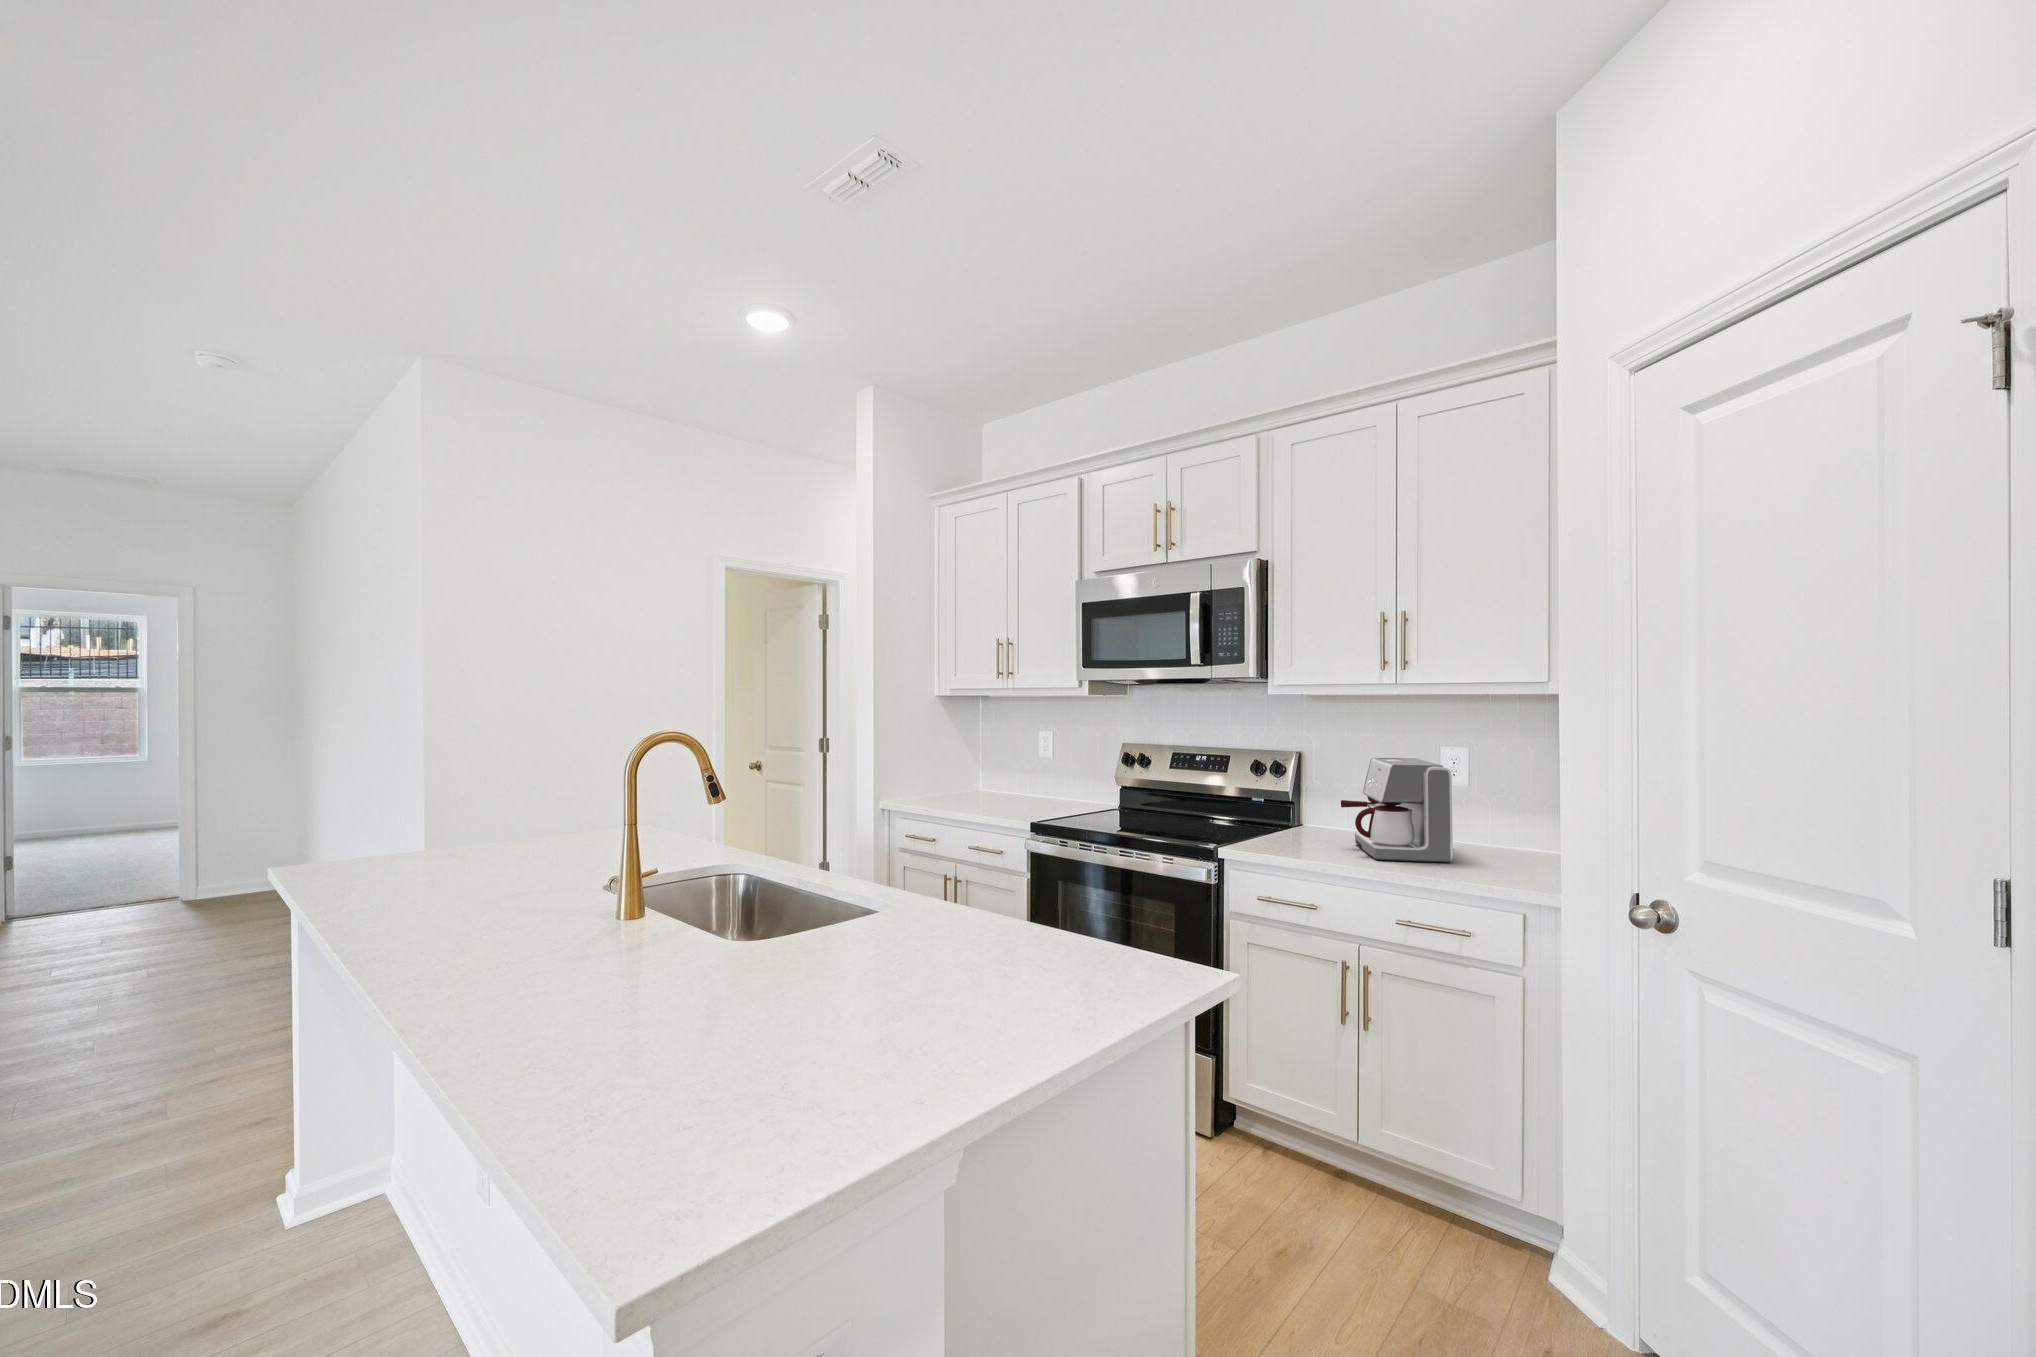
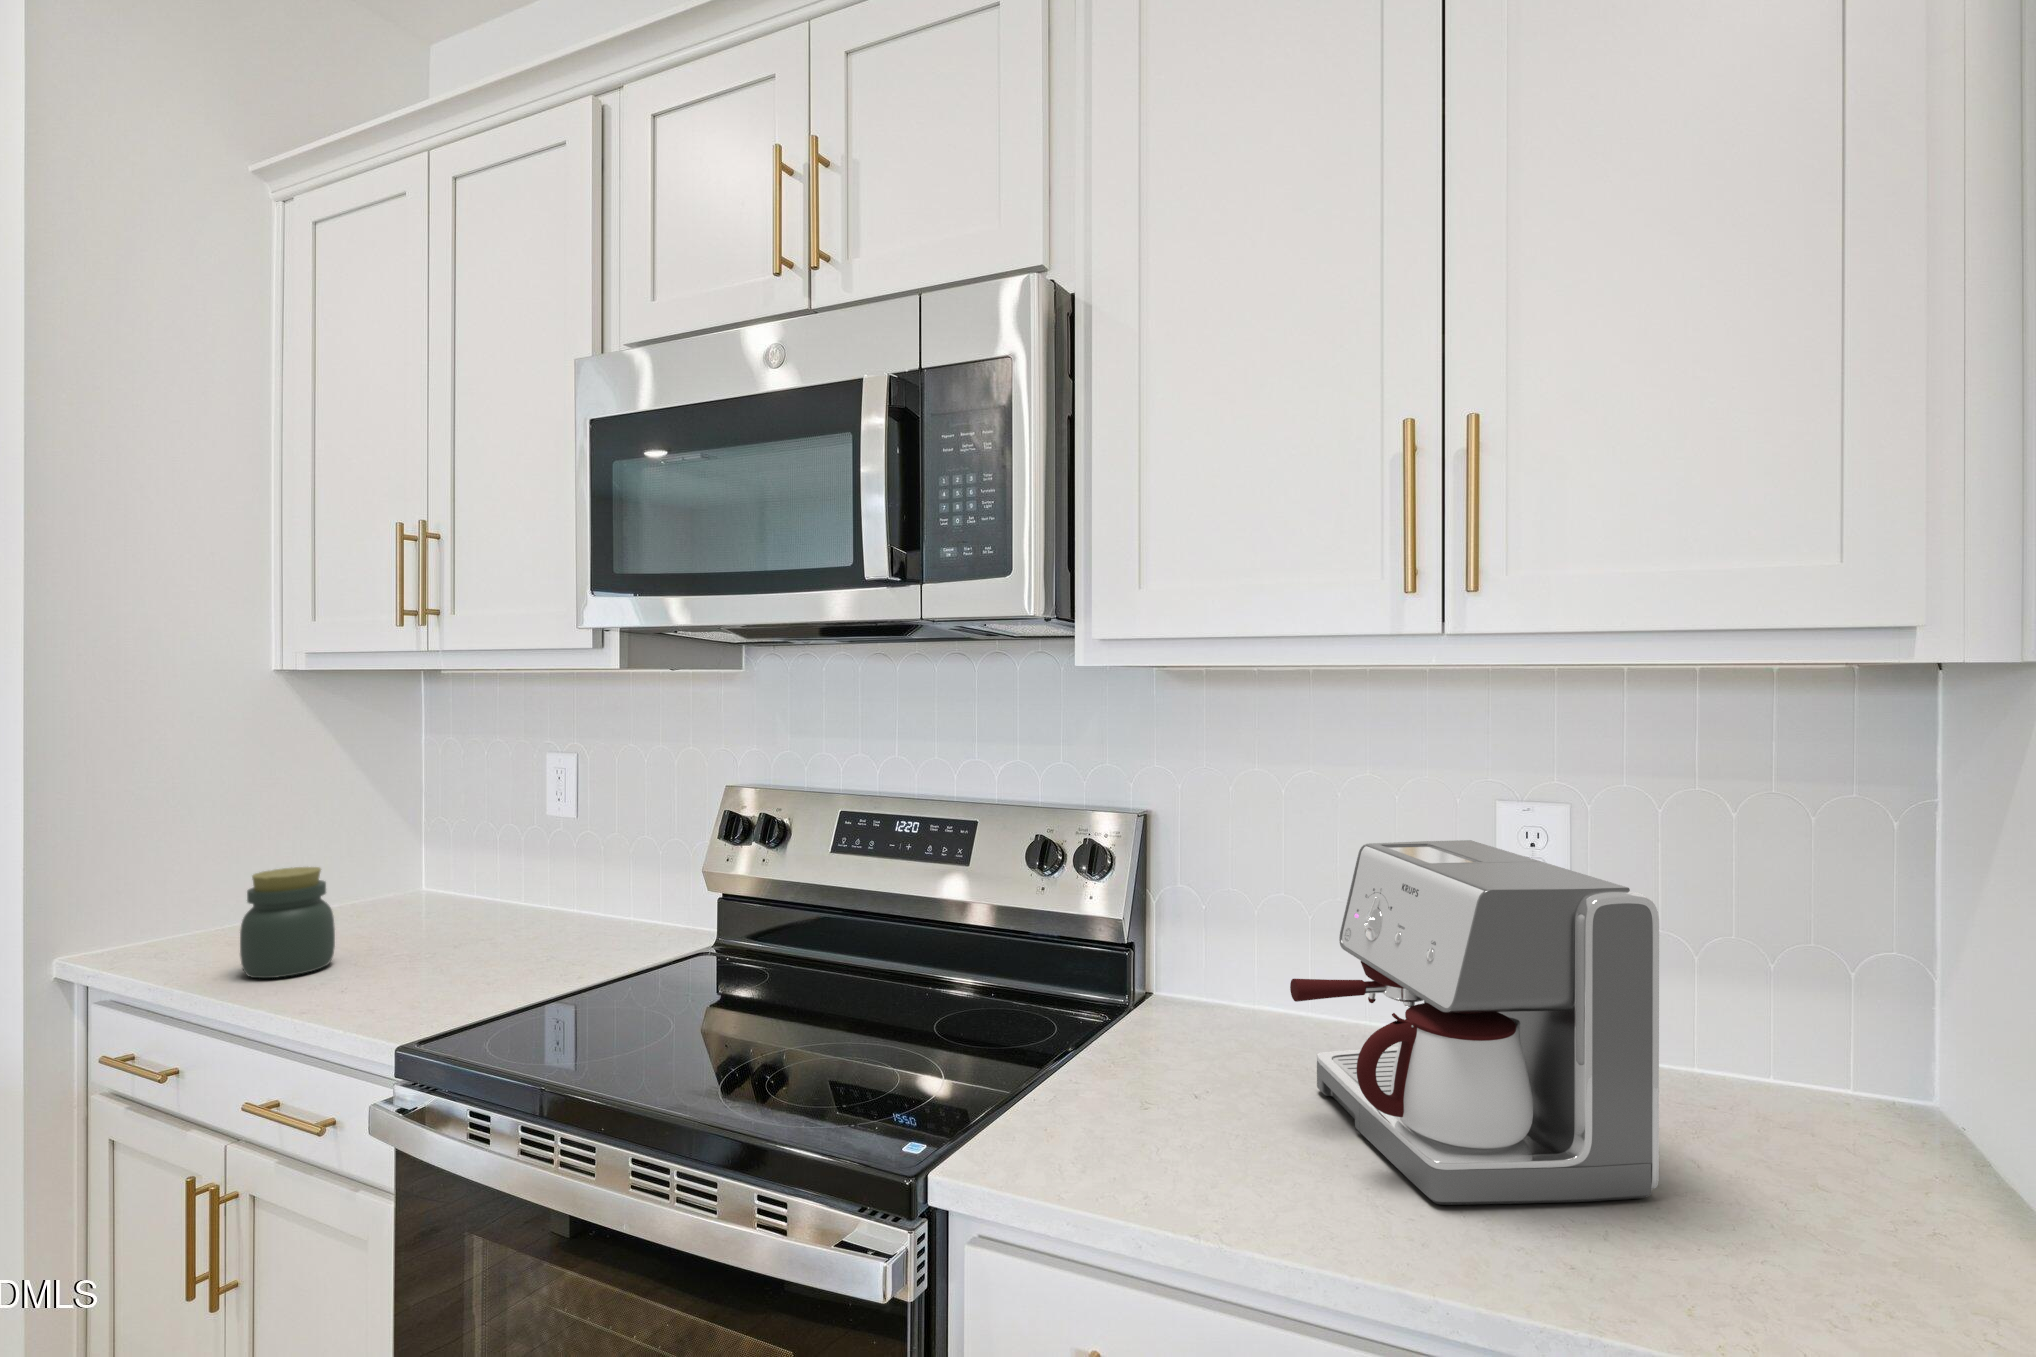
jar: none [950,770,979,809] -> present [240,867,335,978]

